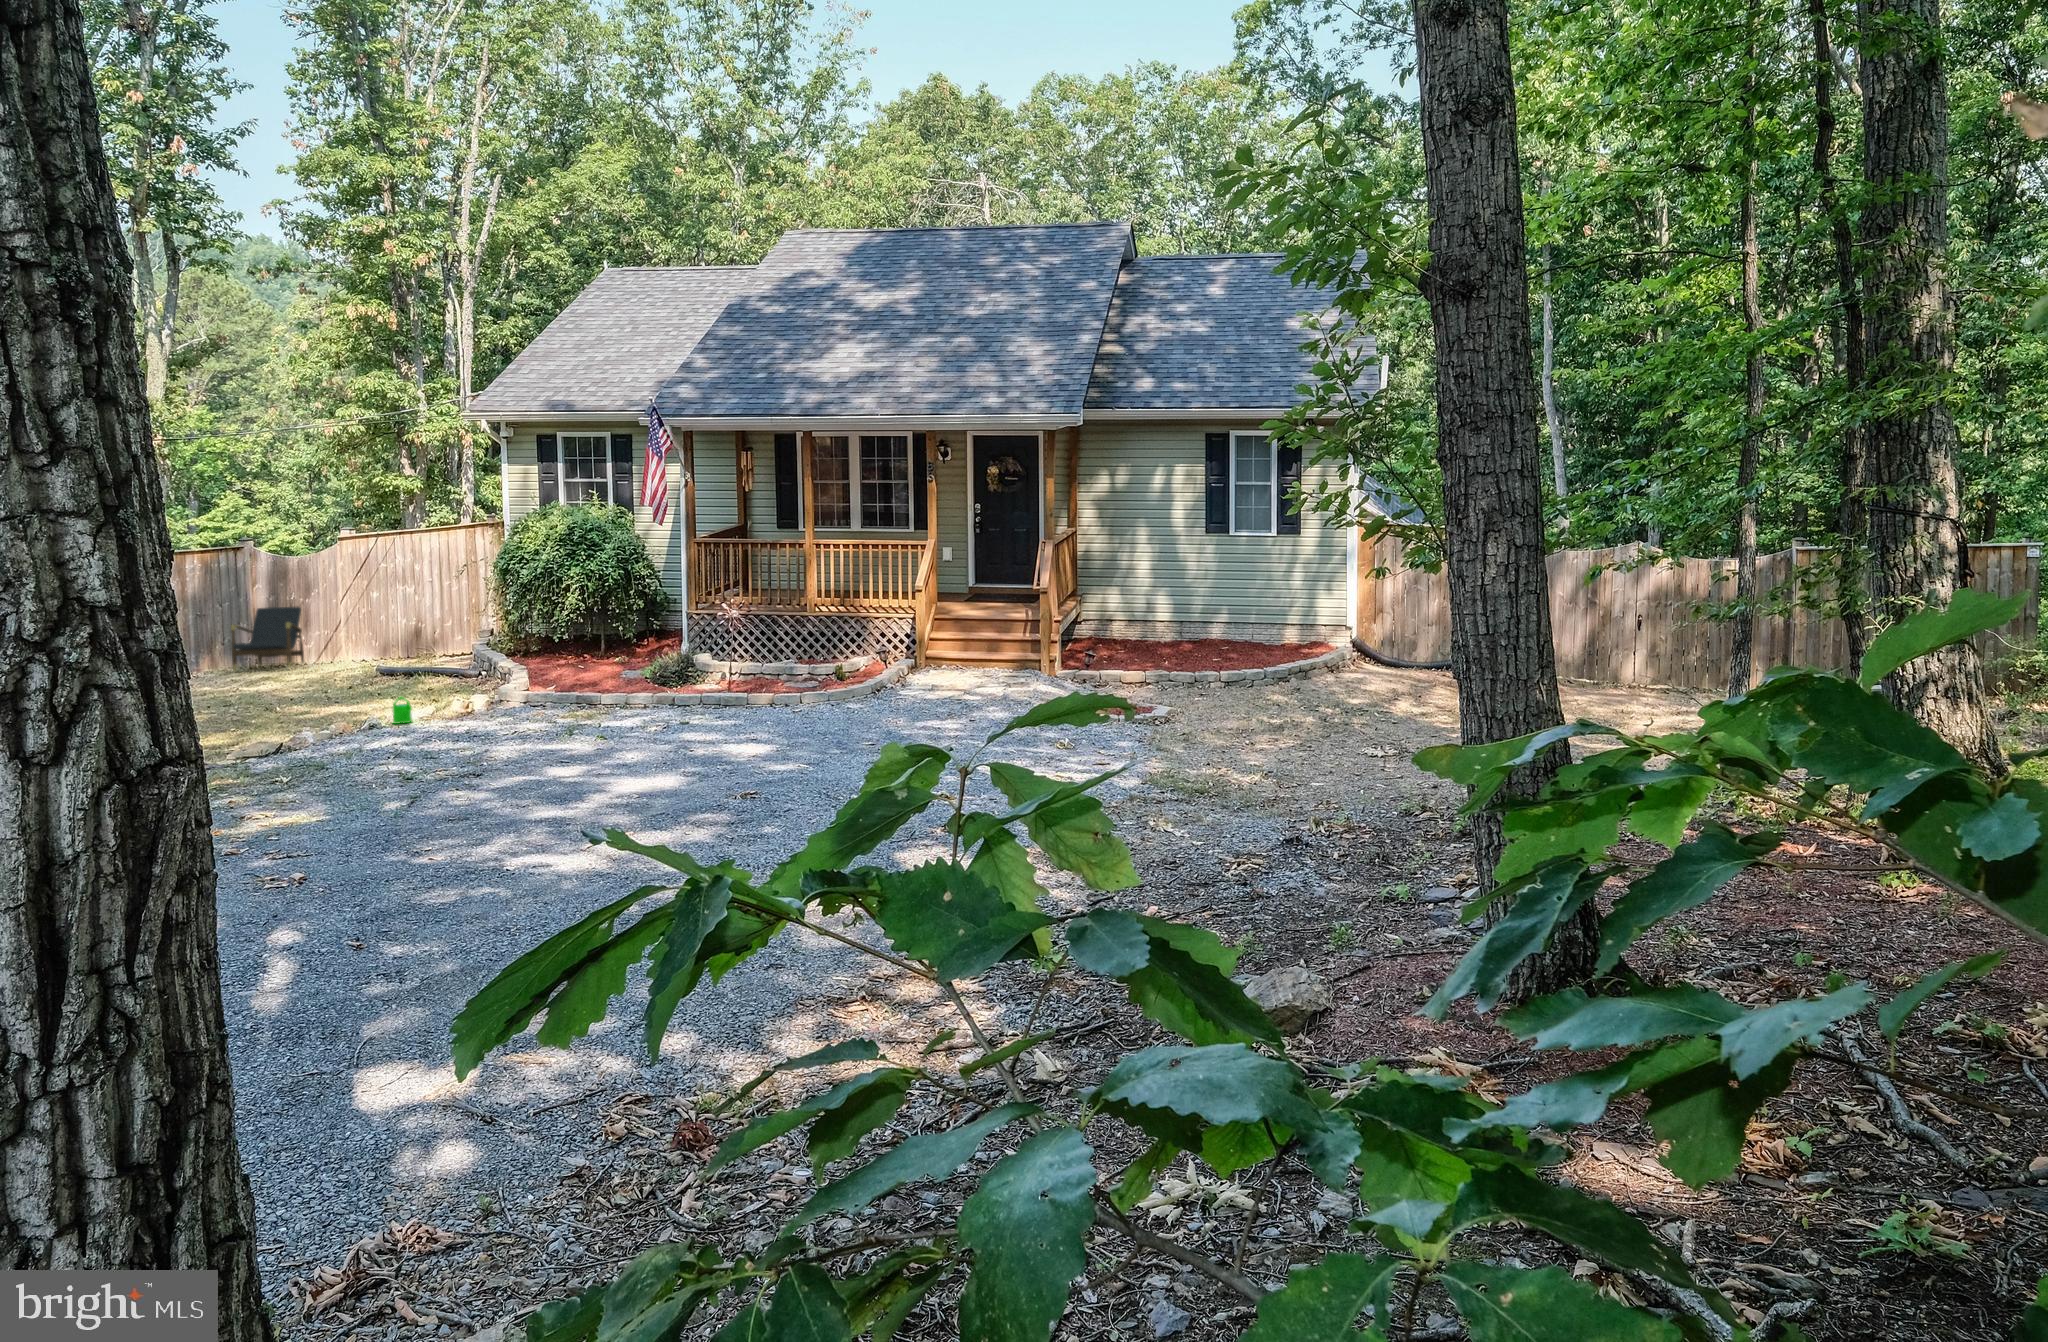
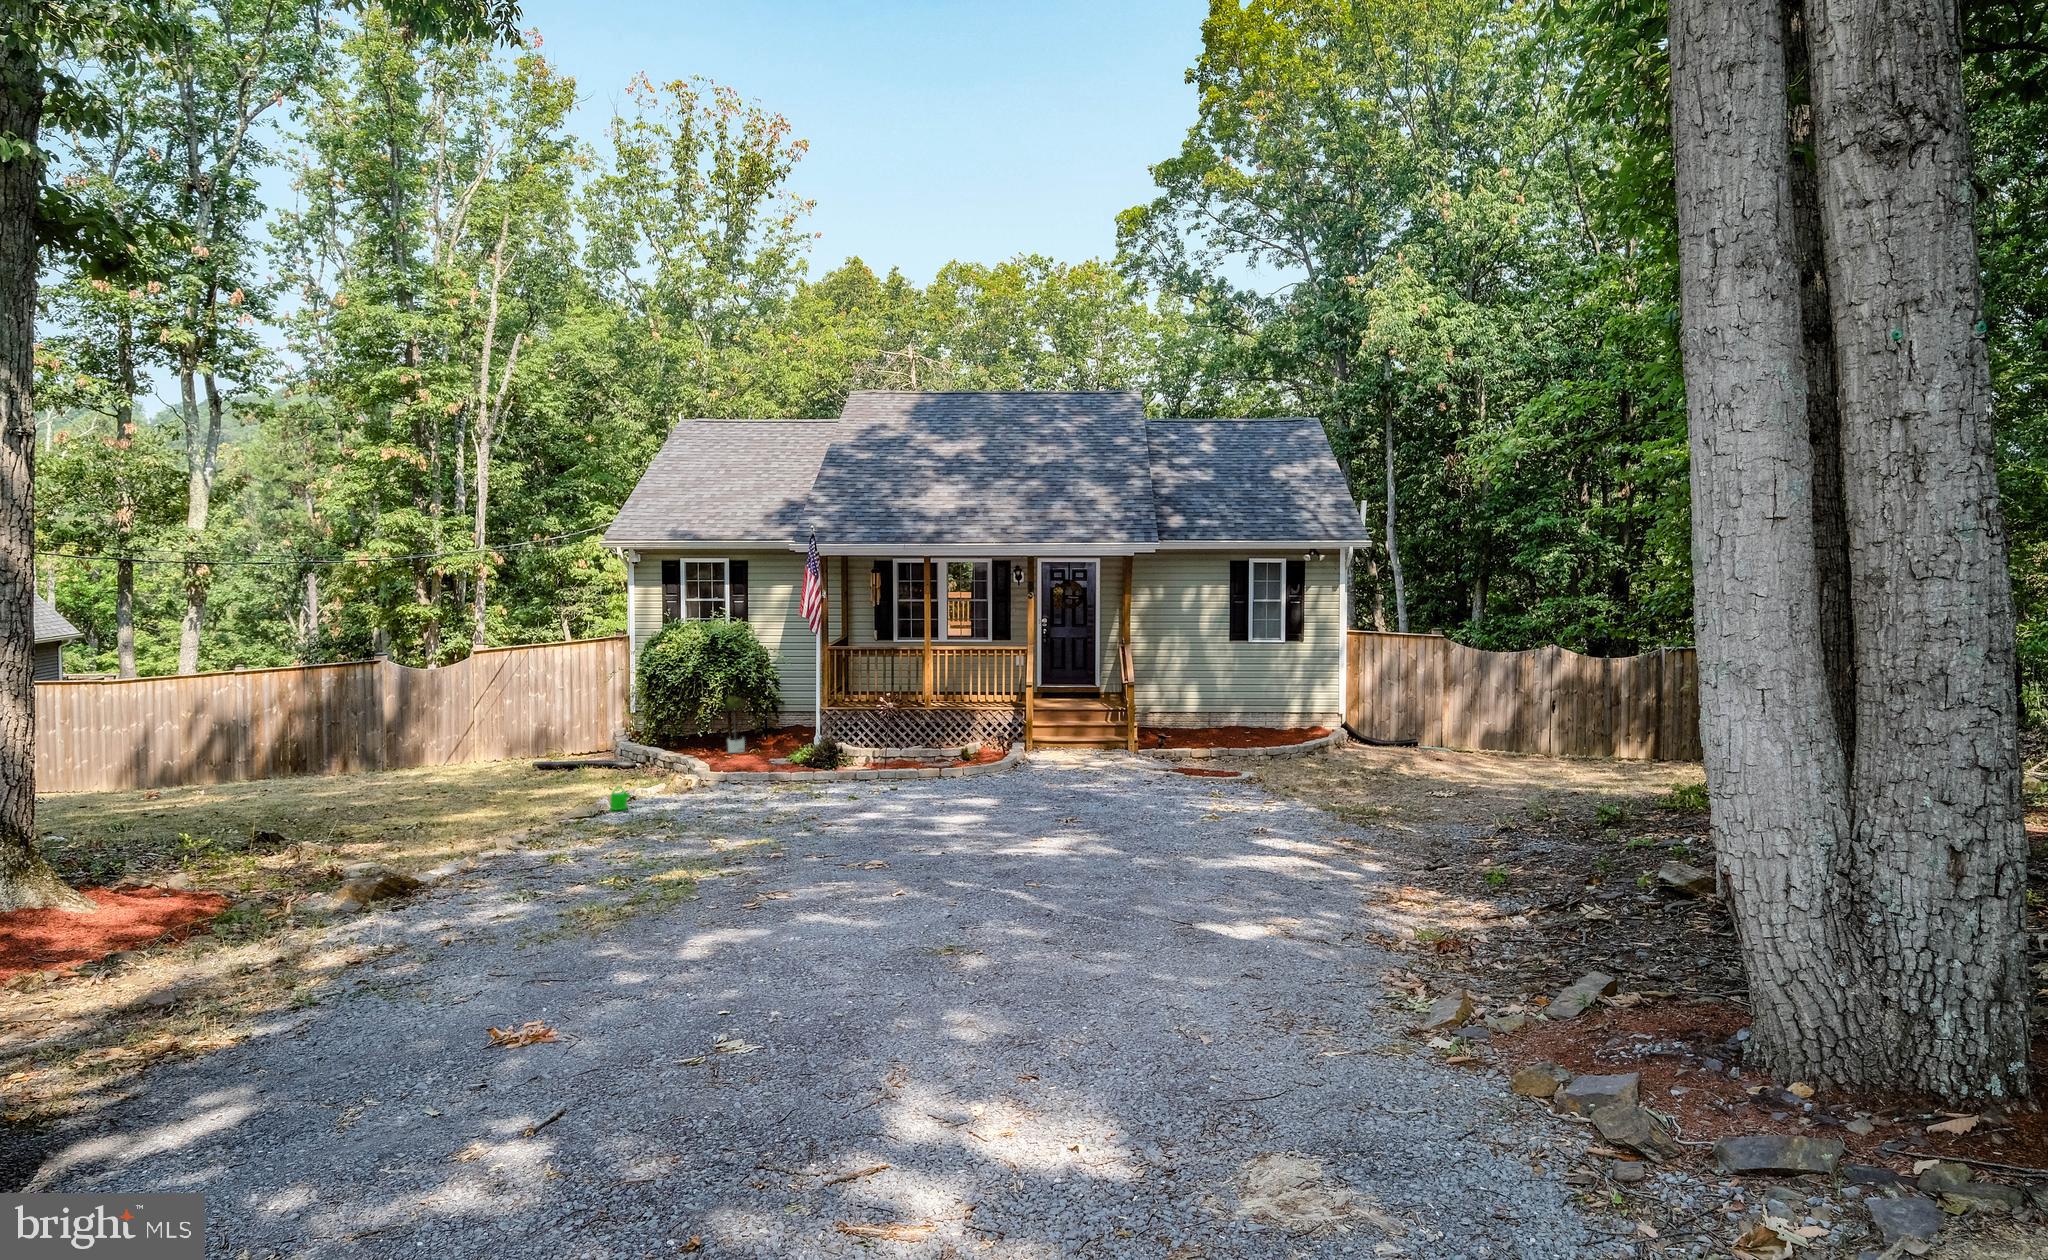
potted tree: none [581,595,614,663] -> present [724,696,745,753]
lounge chair: present [231,607,304,671] -> none [393,709,454,768]

